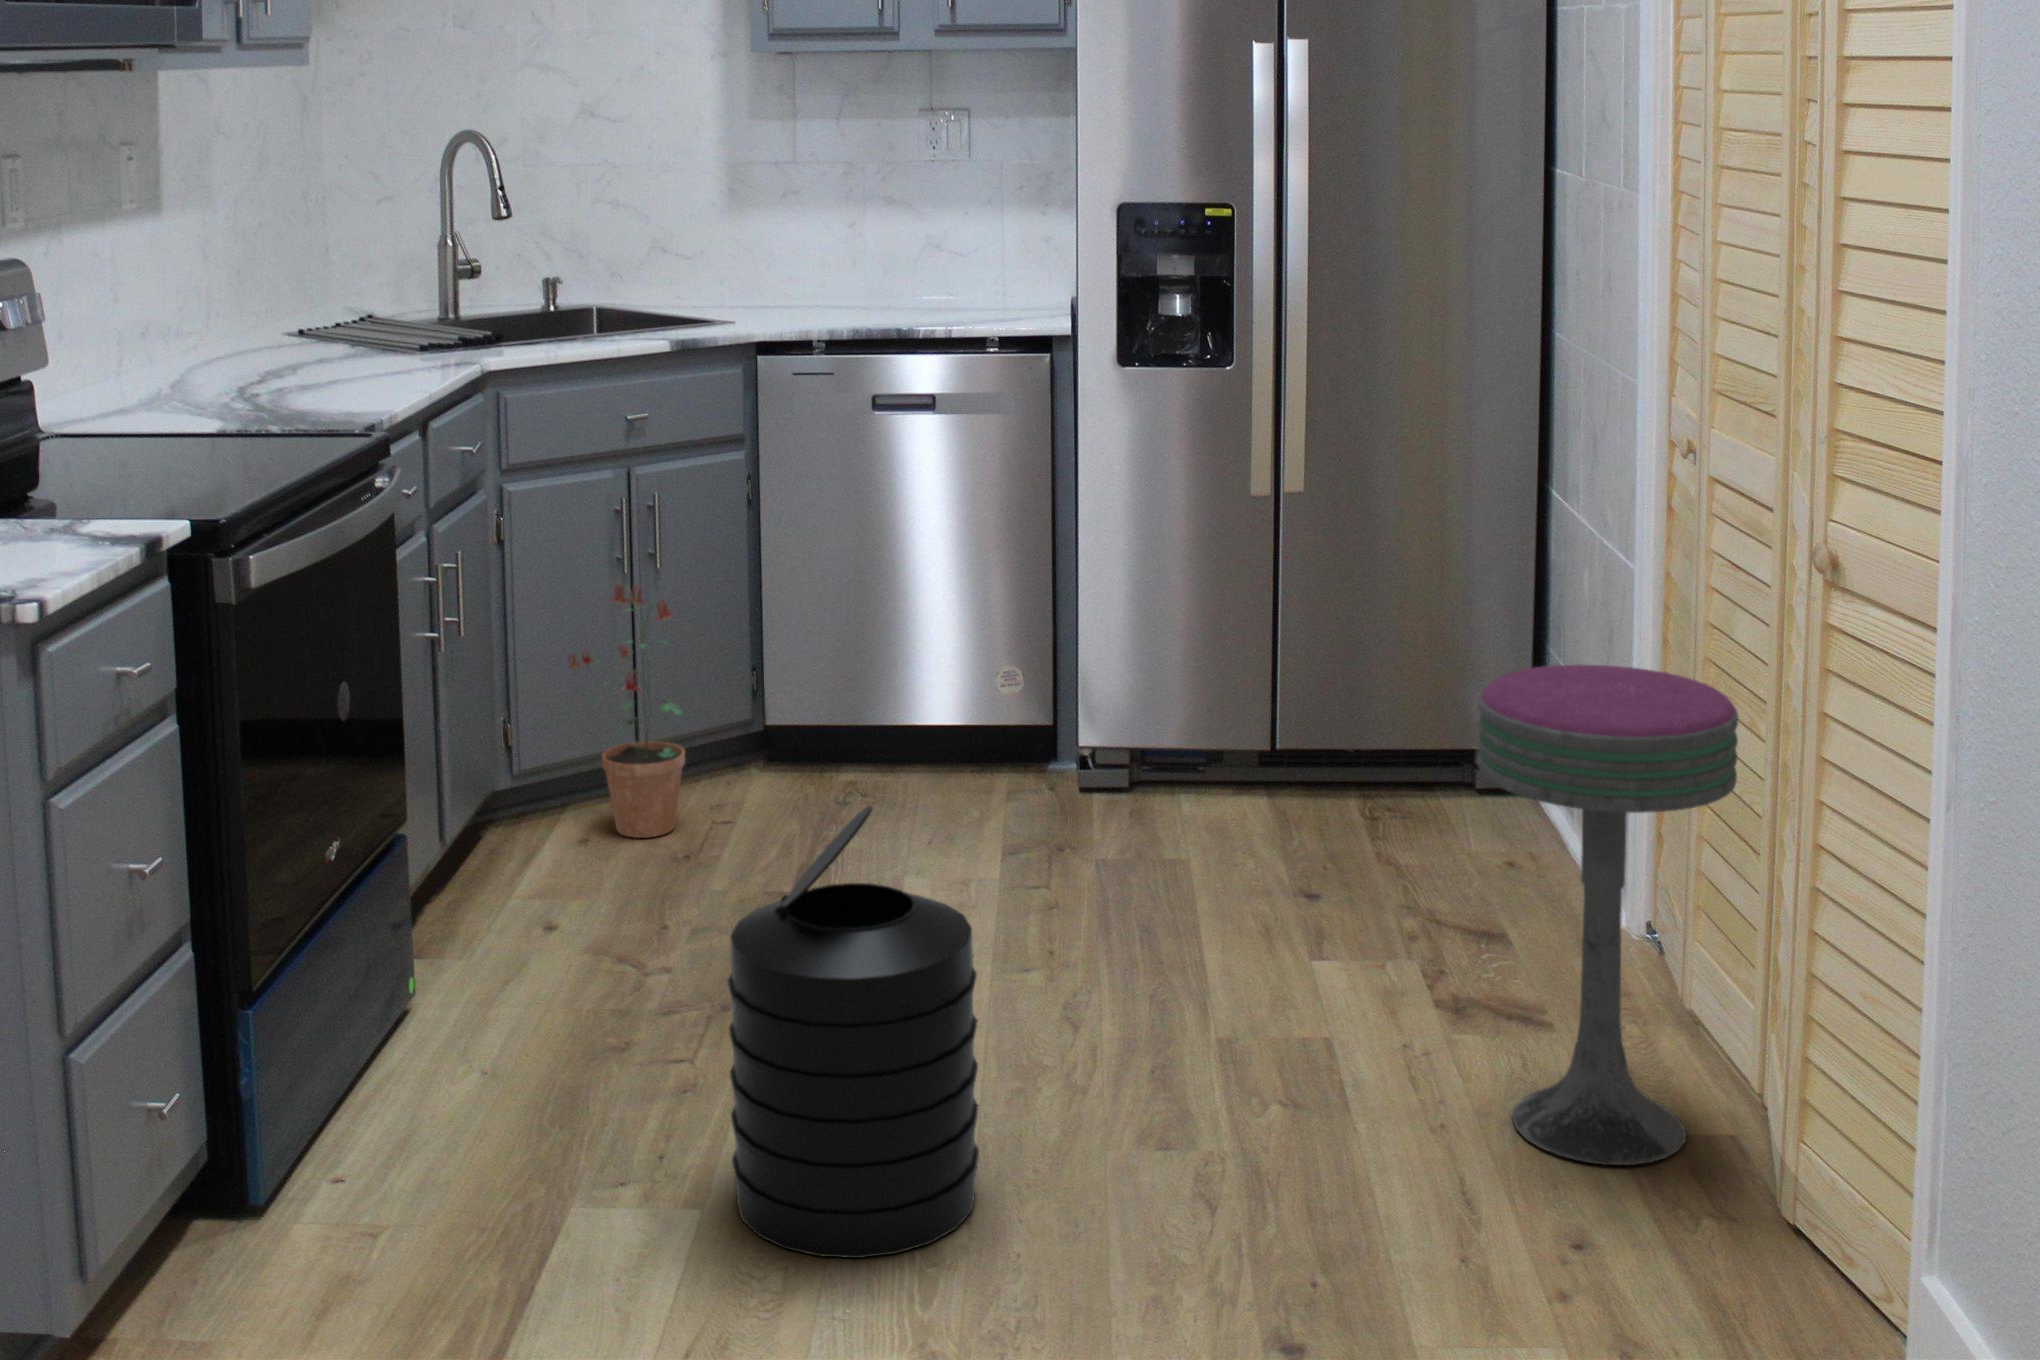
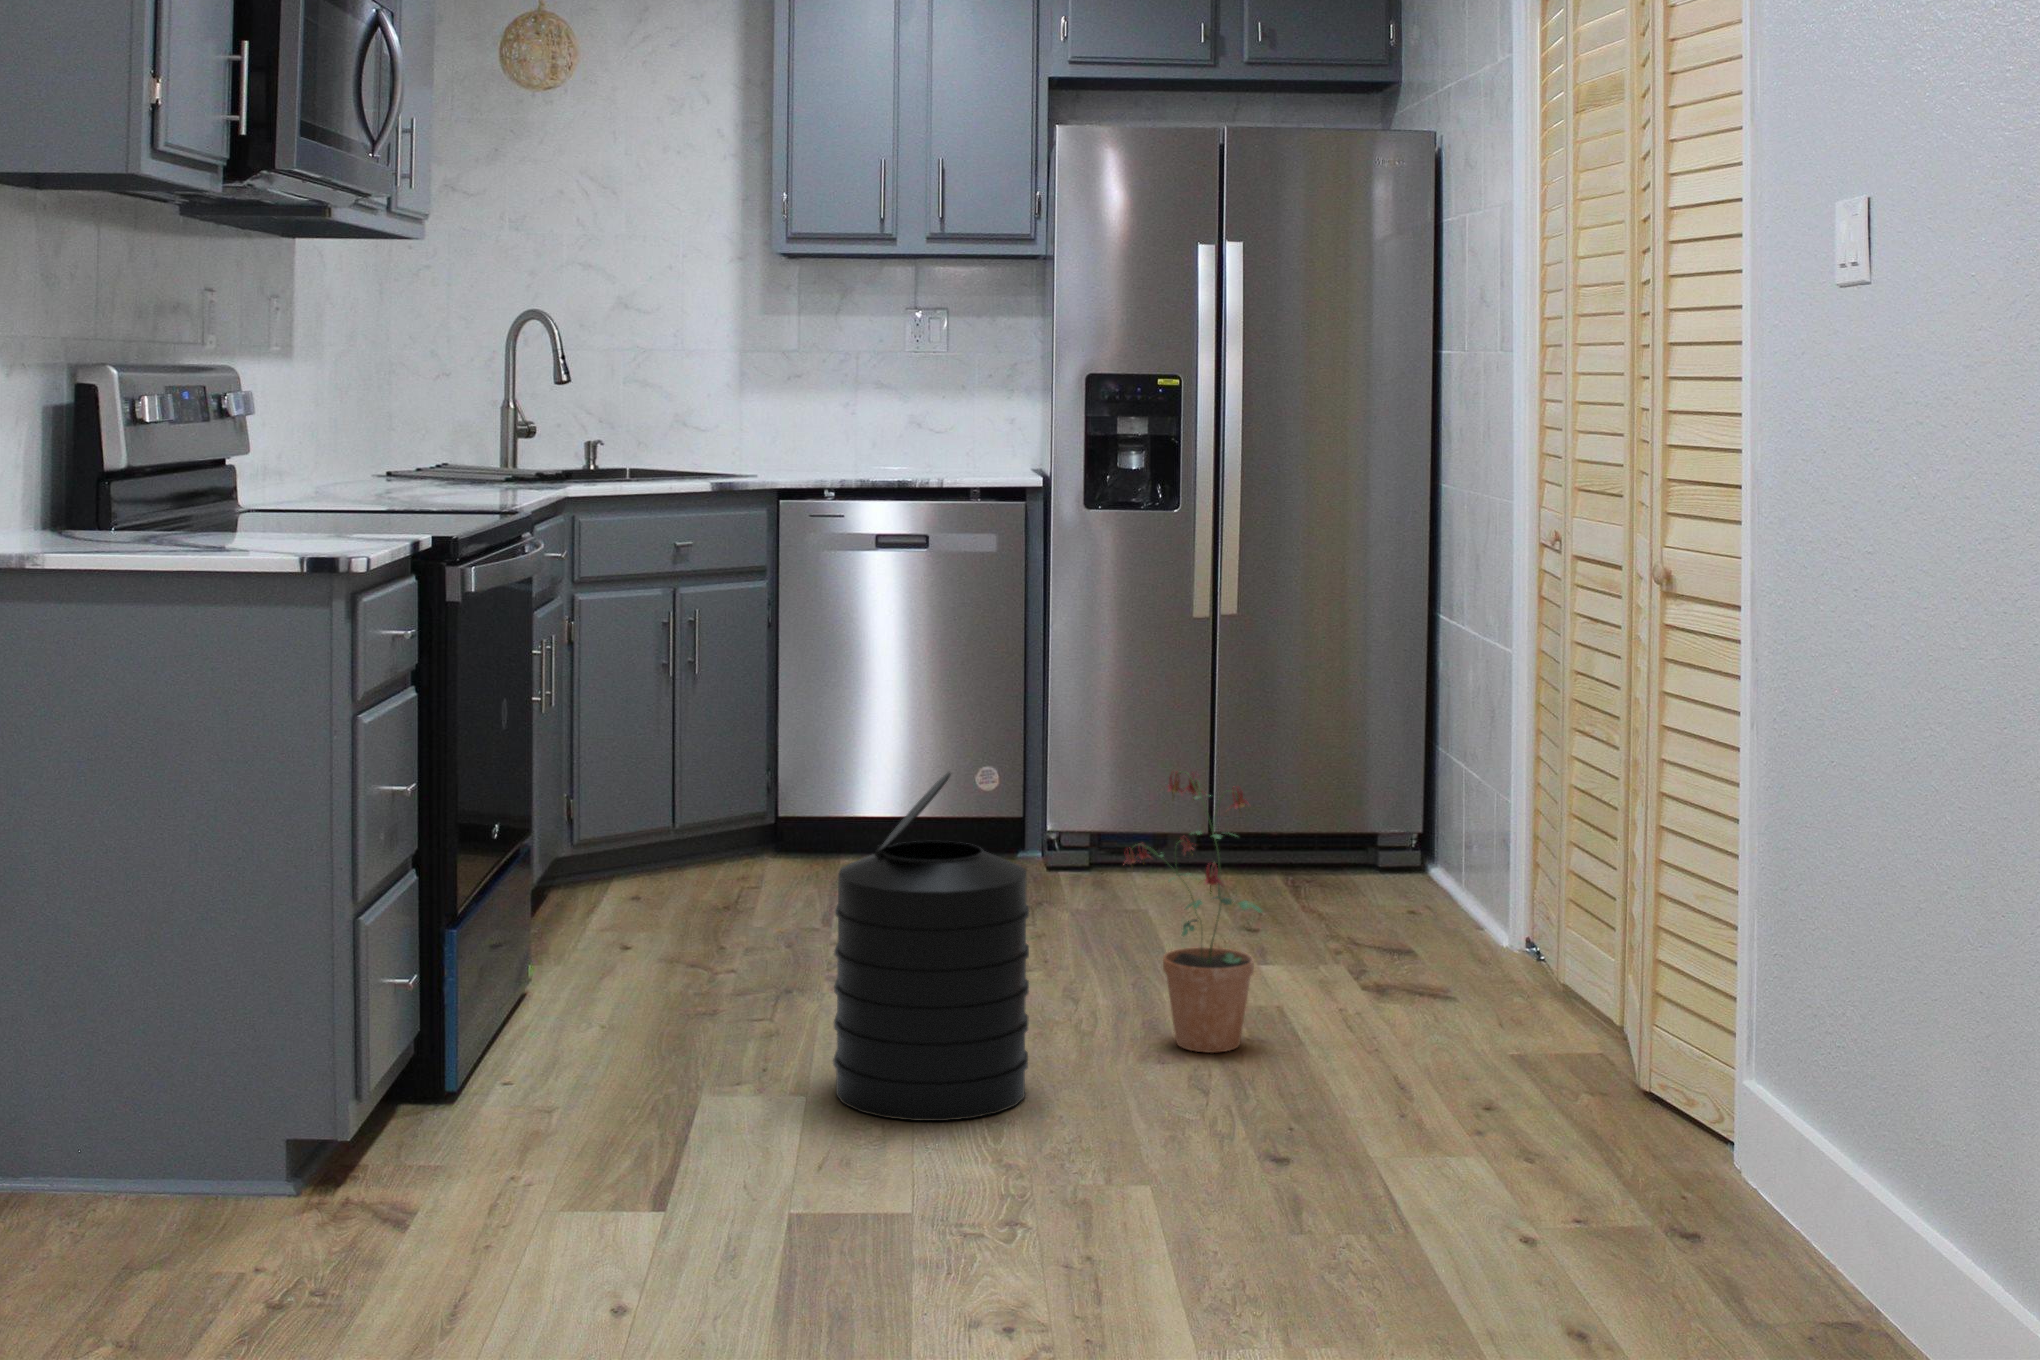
potted plant: present [568,584,685,838] -> present [1125,771,1262,1053]
bar stool: present [1477,665,1738,1165] -> none [1407,689,1603,1068]

